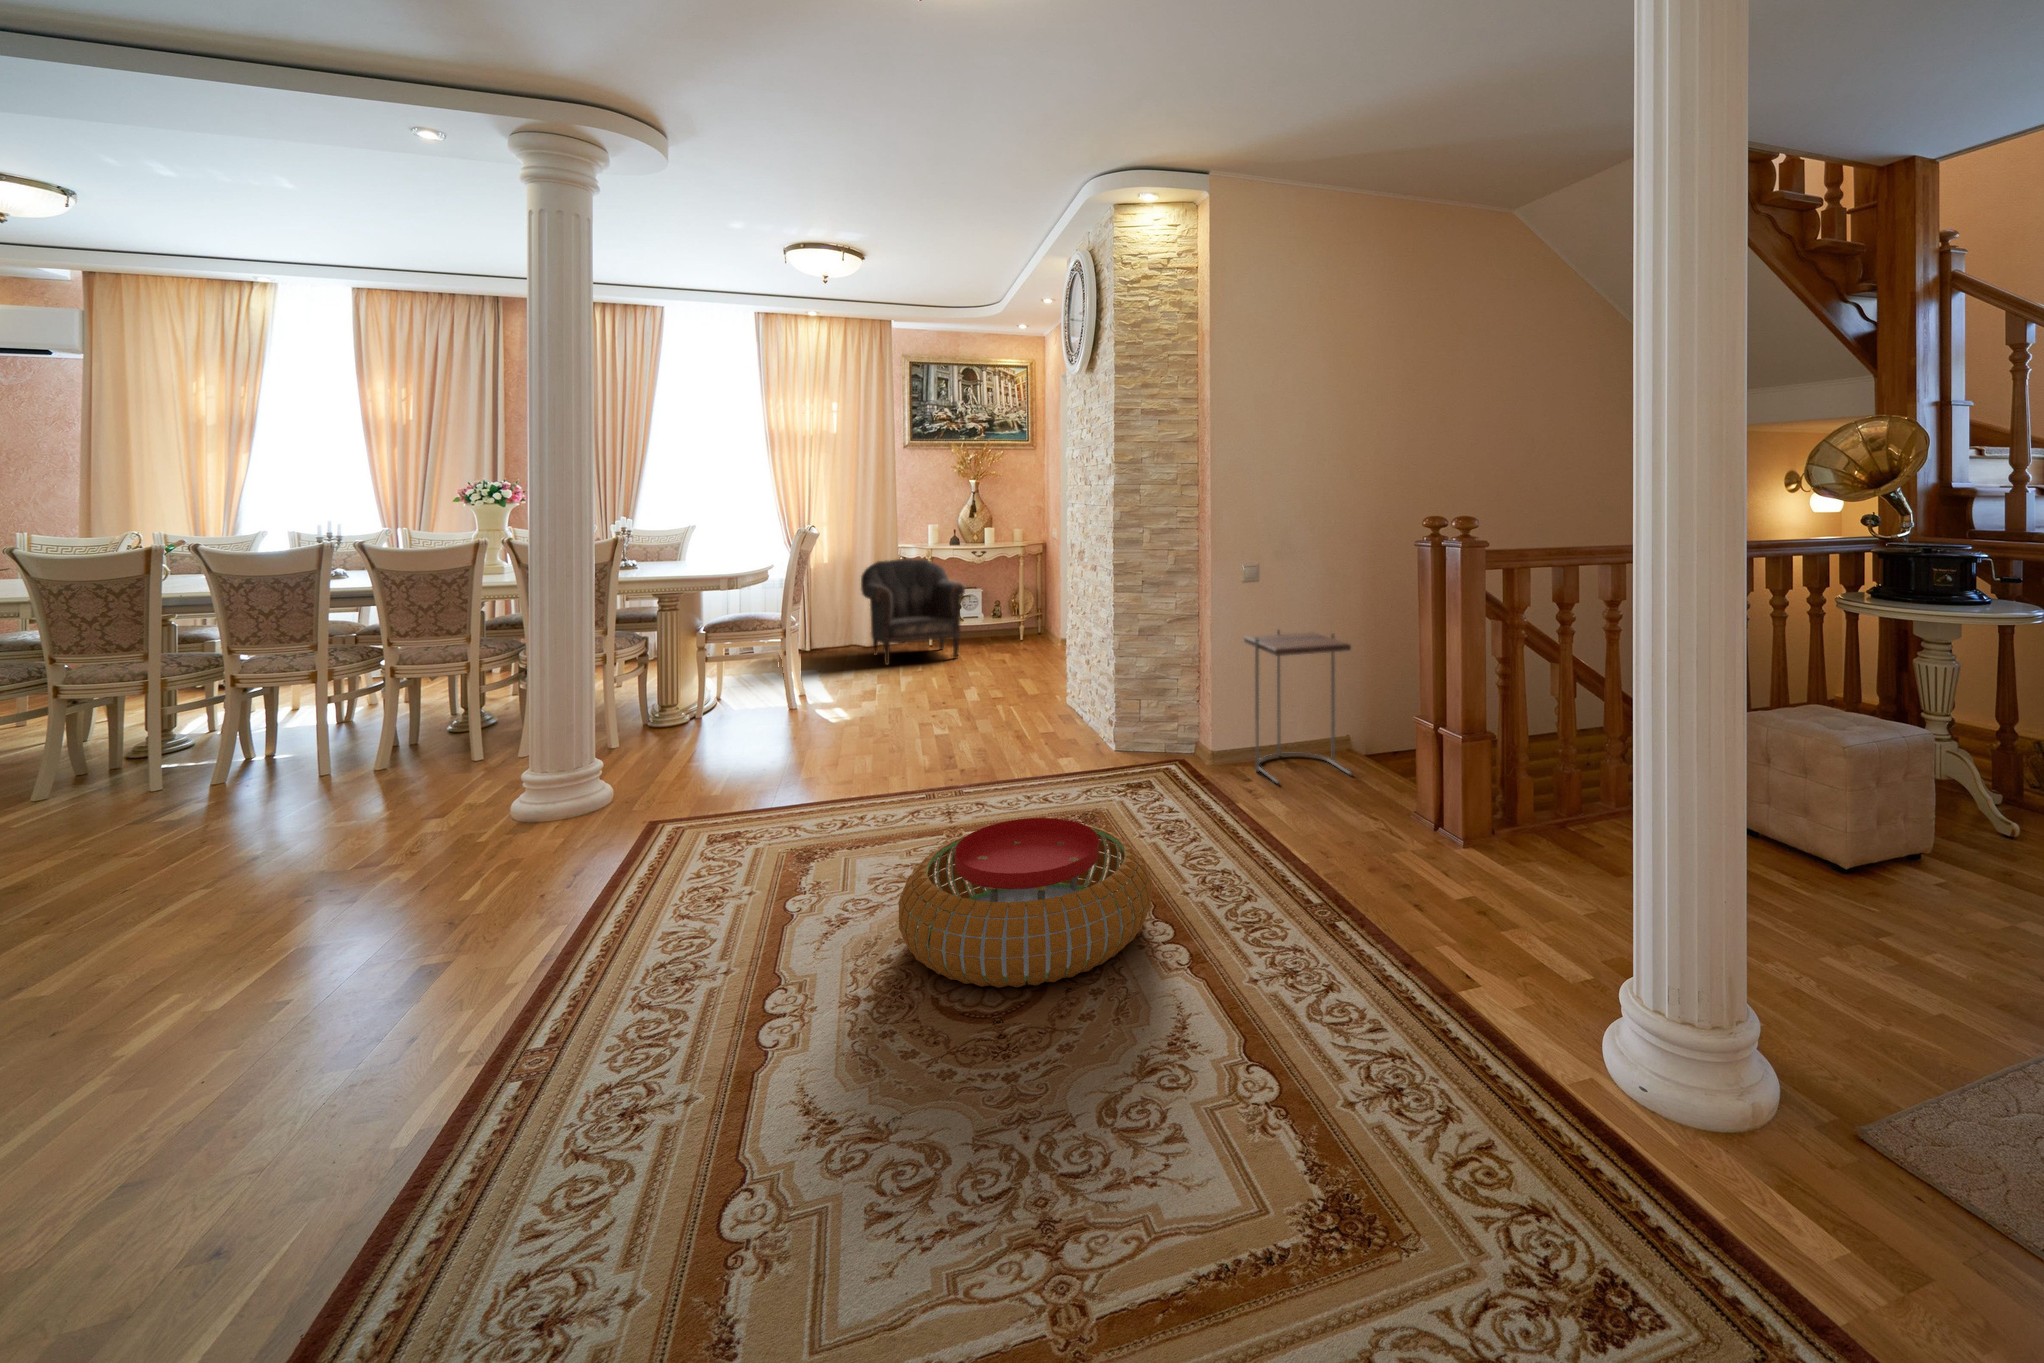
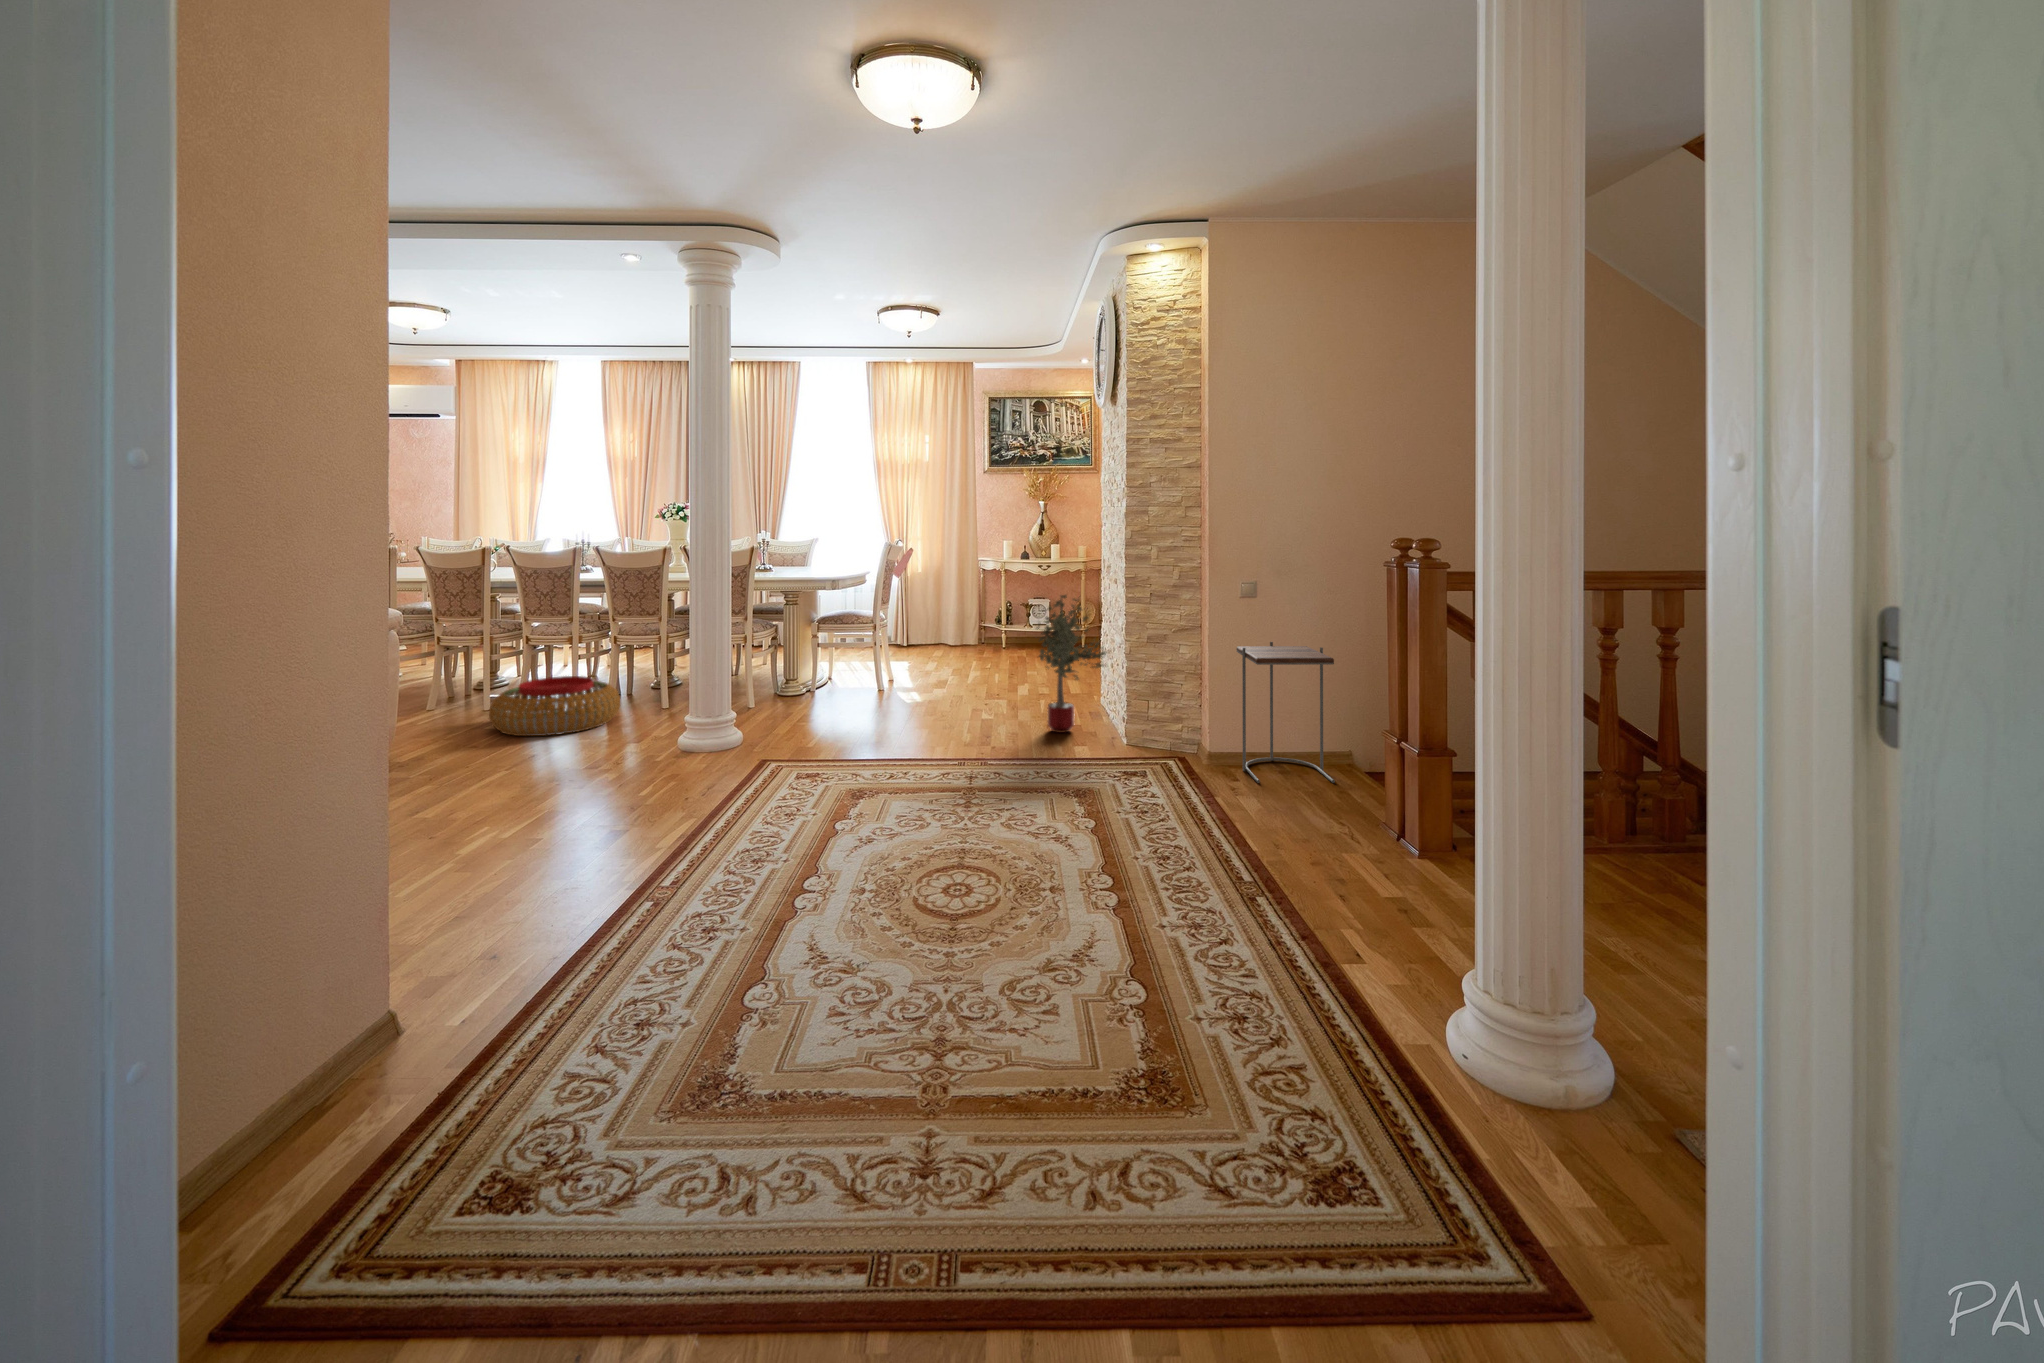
armchair: present [861,559,965,665] -> none [945,570,1028,660]
potted tree: none [1005,586,1095,746] -> present [1037,595,1107,733]
pouf: present [898,818,1152,988] -> present [489,676,620,736]

